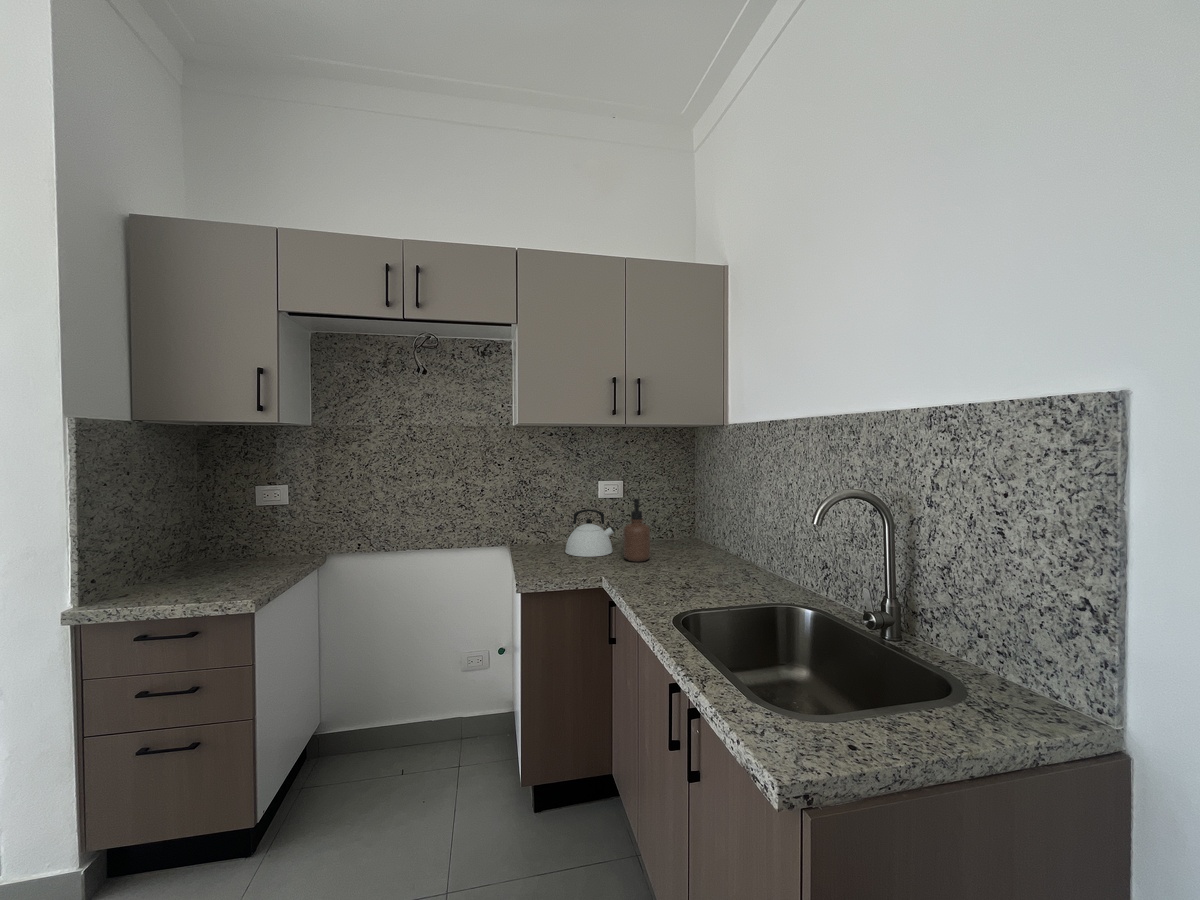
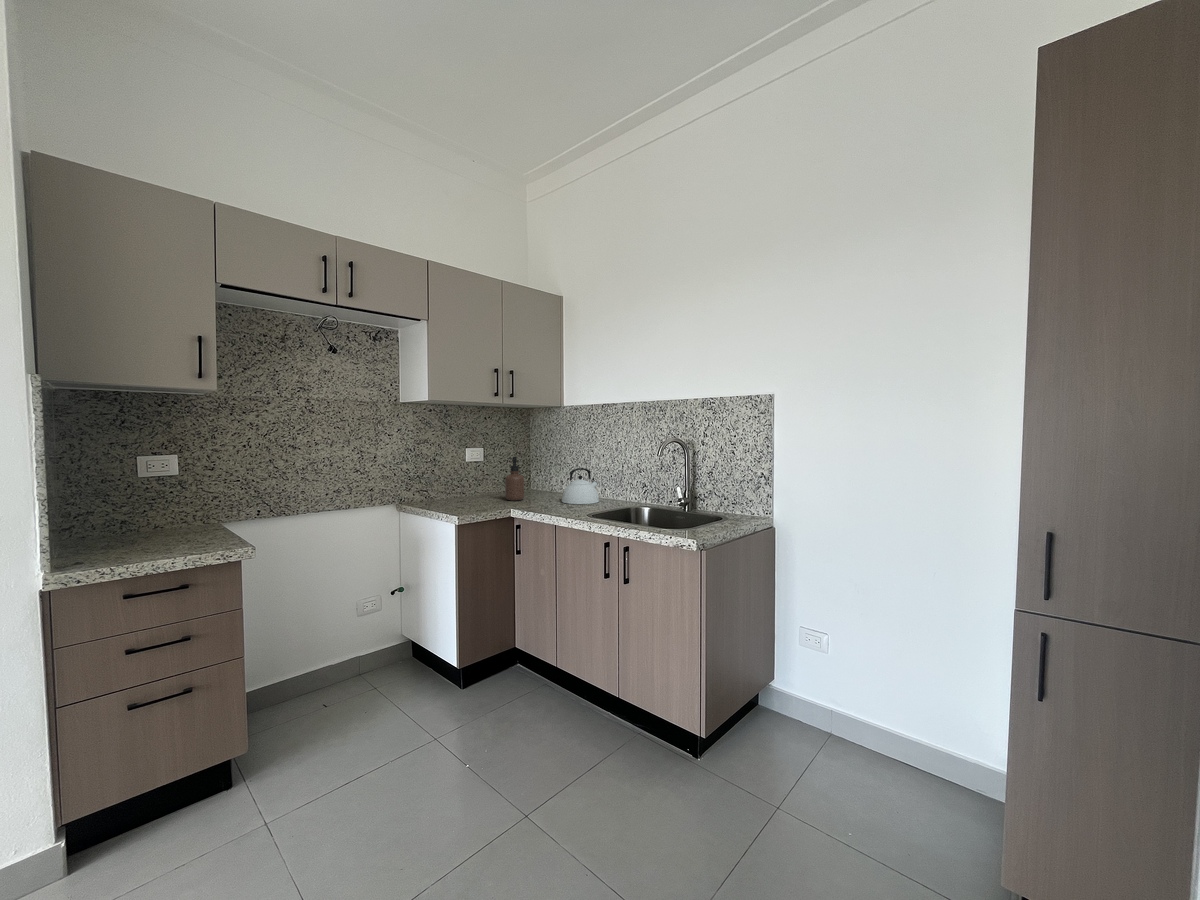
kettle: present [565,509,615,557] -> present [562,468,599,504]

